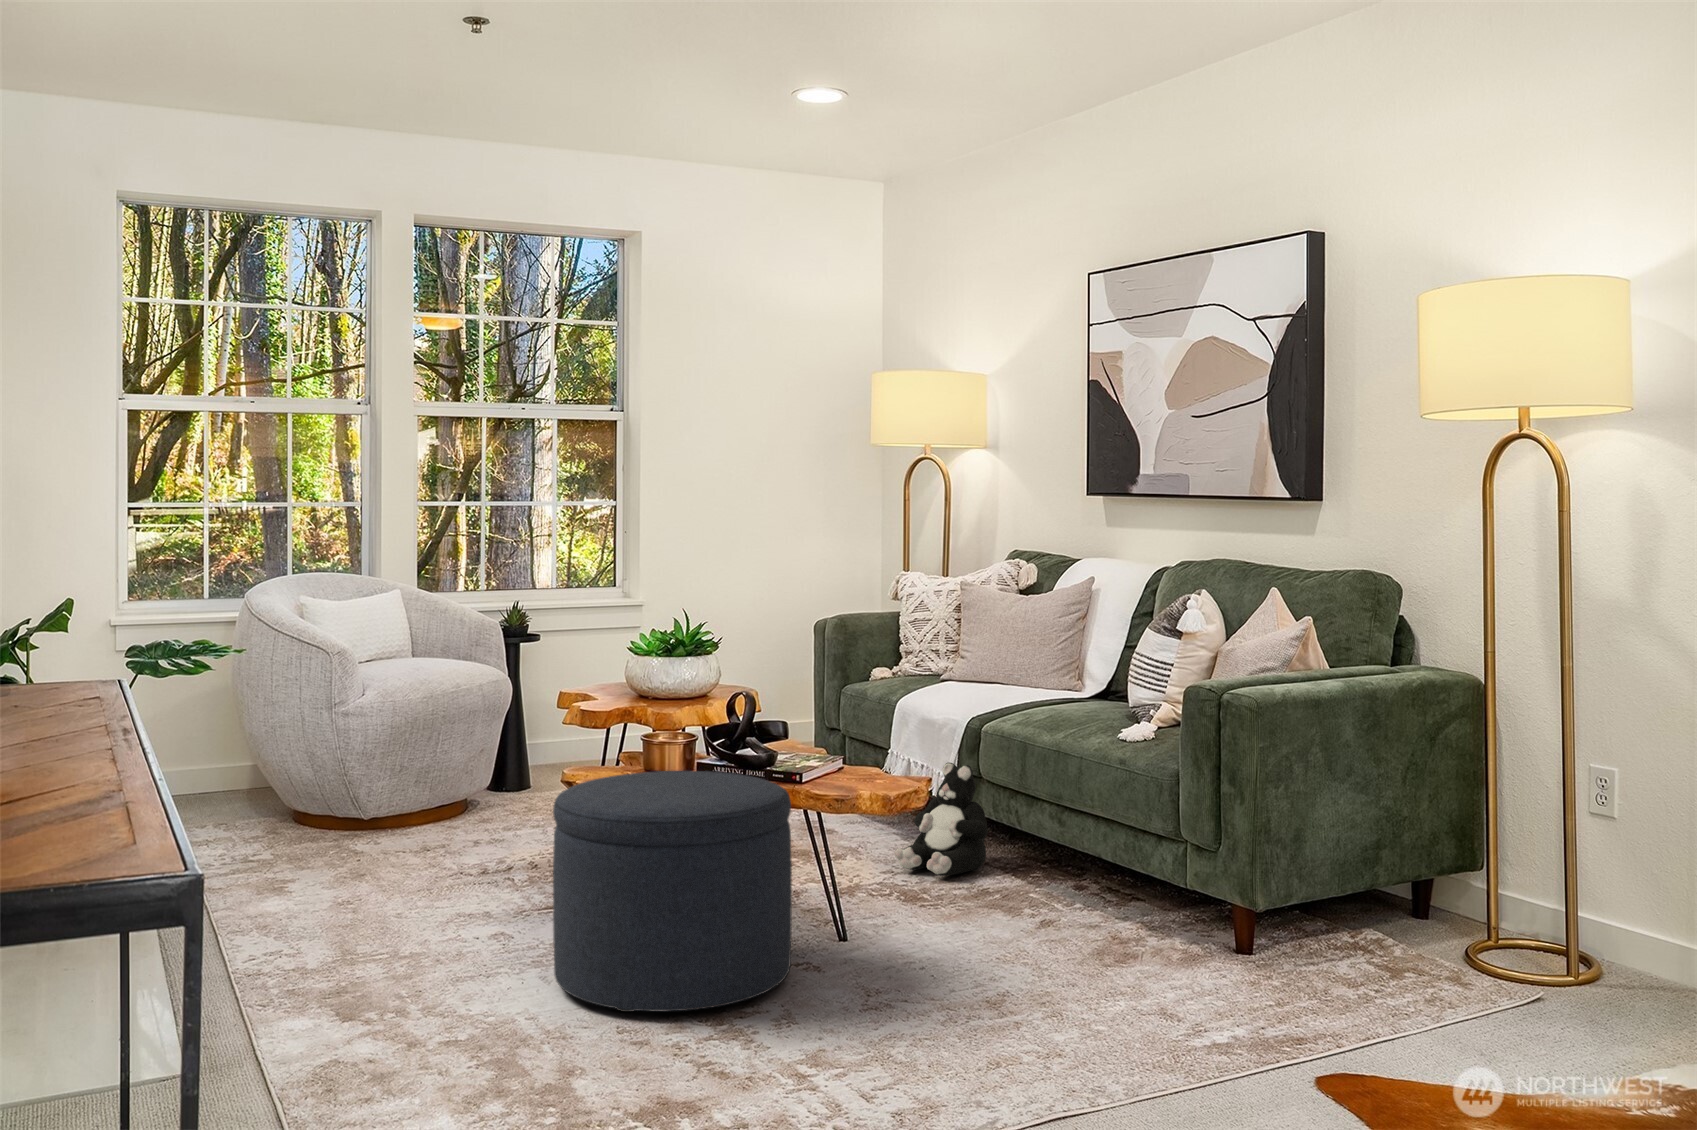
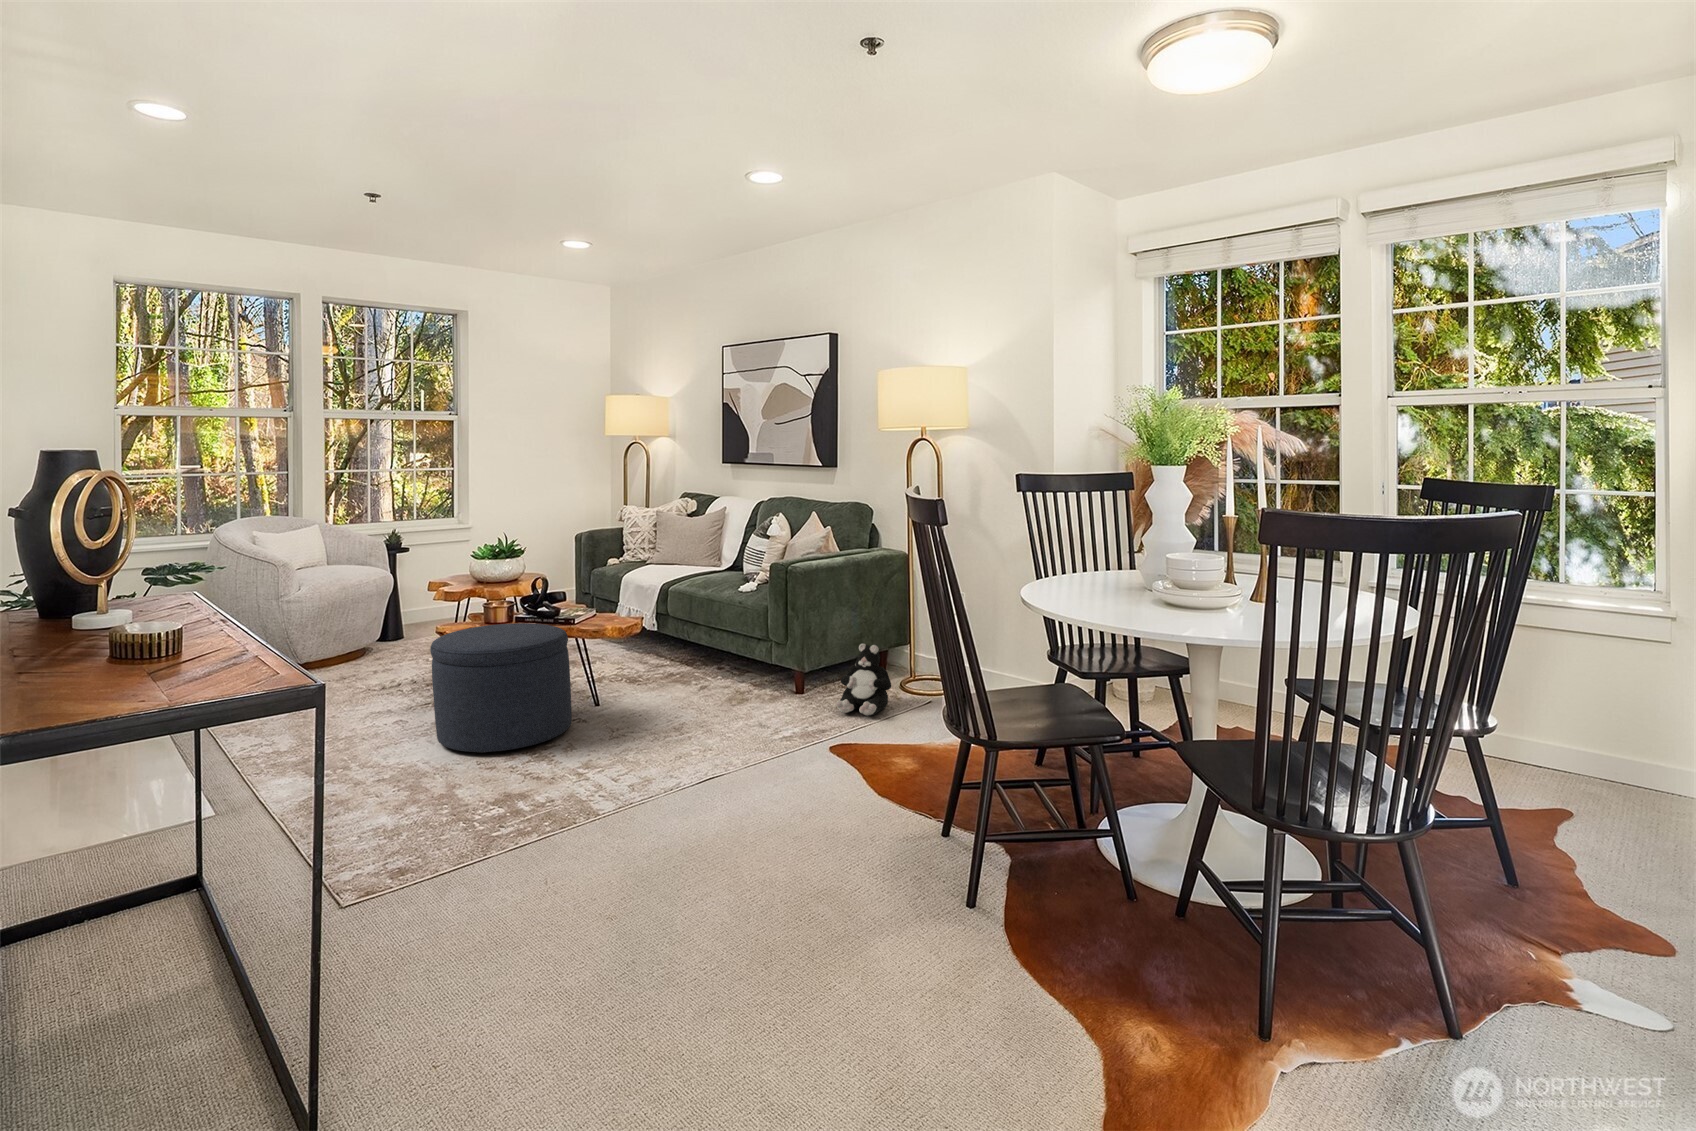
plush toy: present [895,762,988,876] -> present [836,643,891,716]

